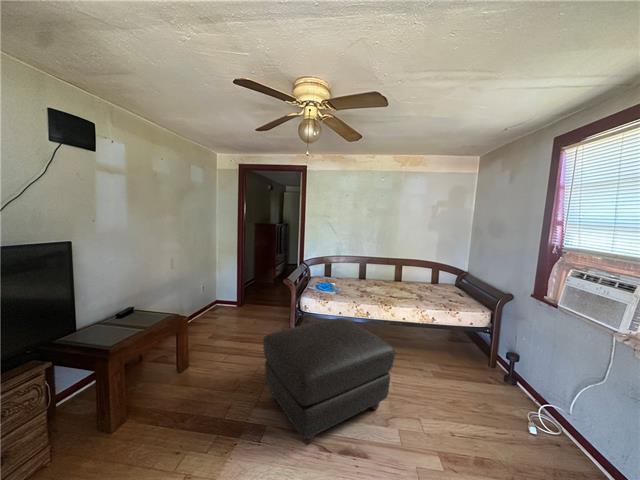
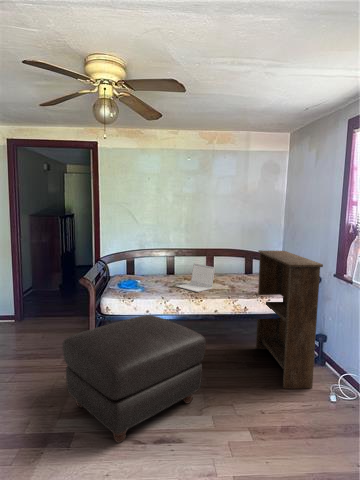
bookshelf: none [441,264,525,412] -> present [256,250,323,389]
laptop: none [368,272,403,299] -> present [178,264,215,292]

